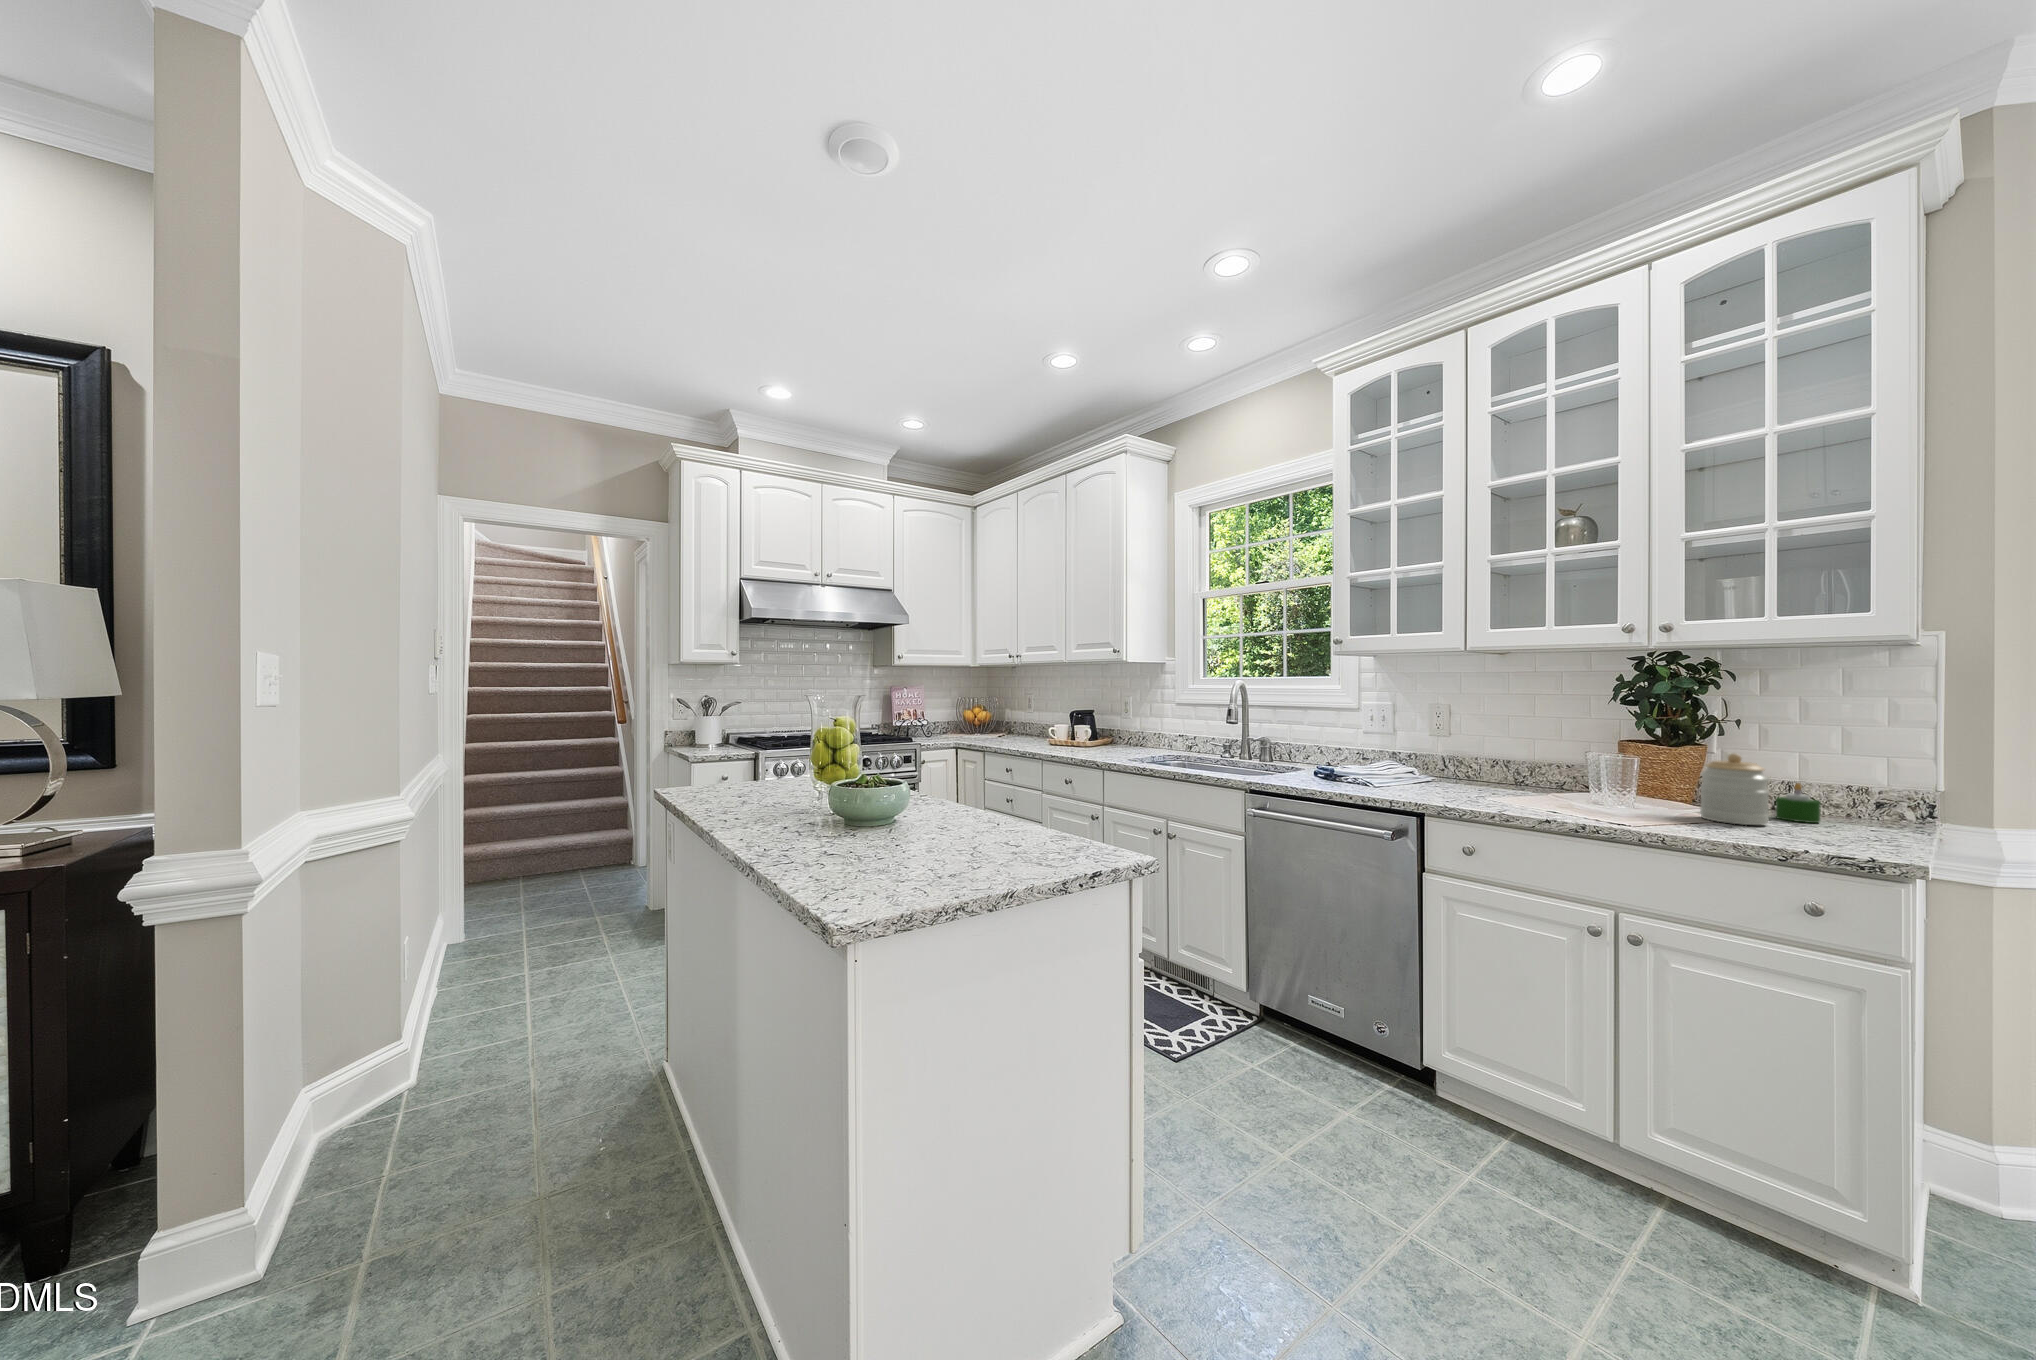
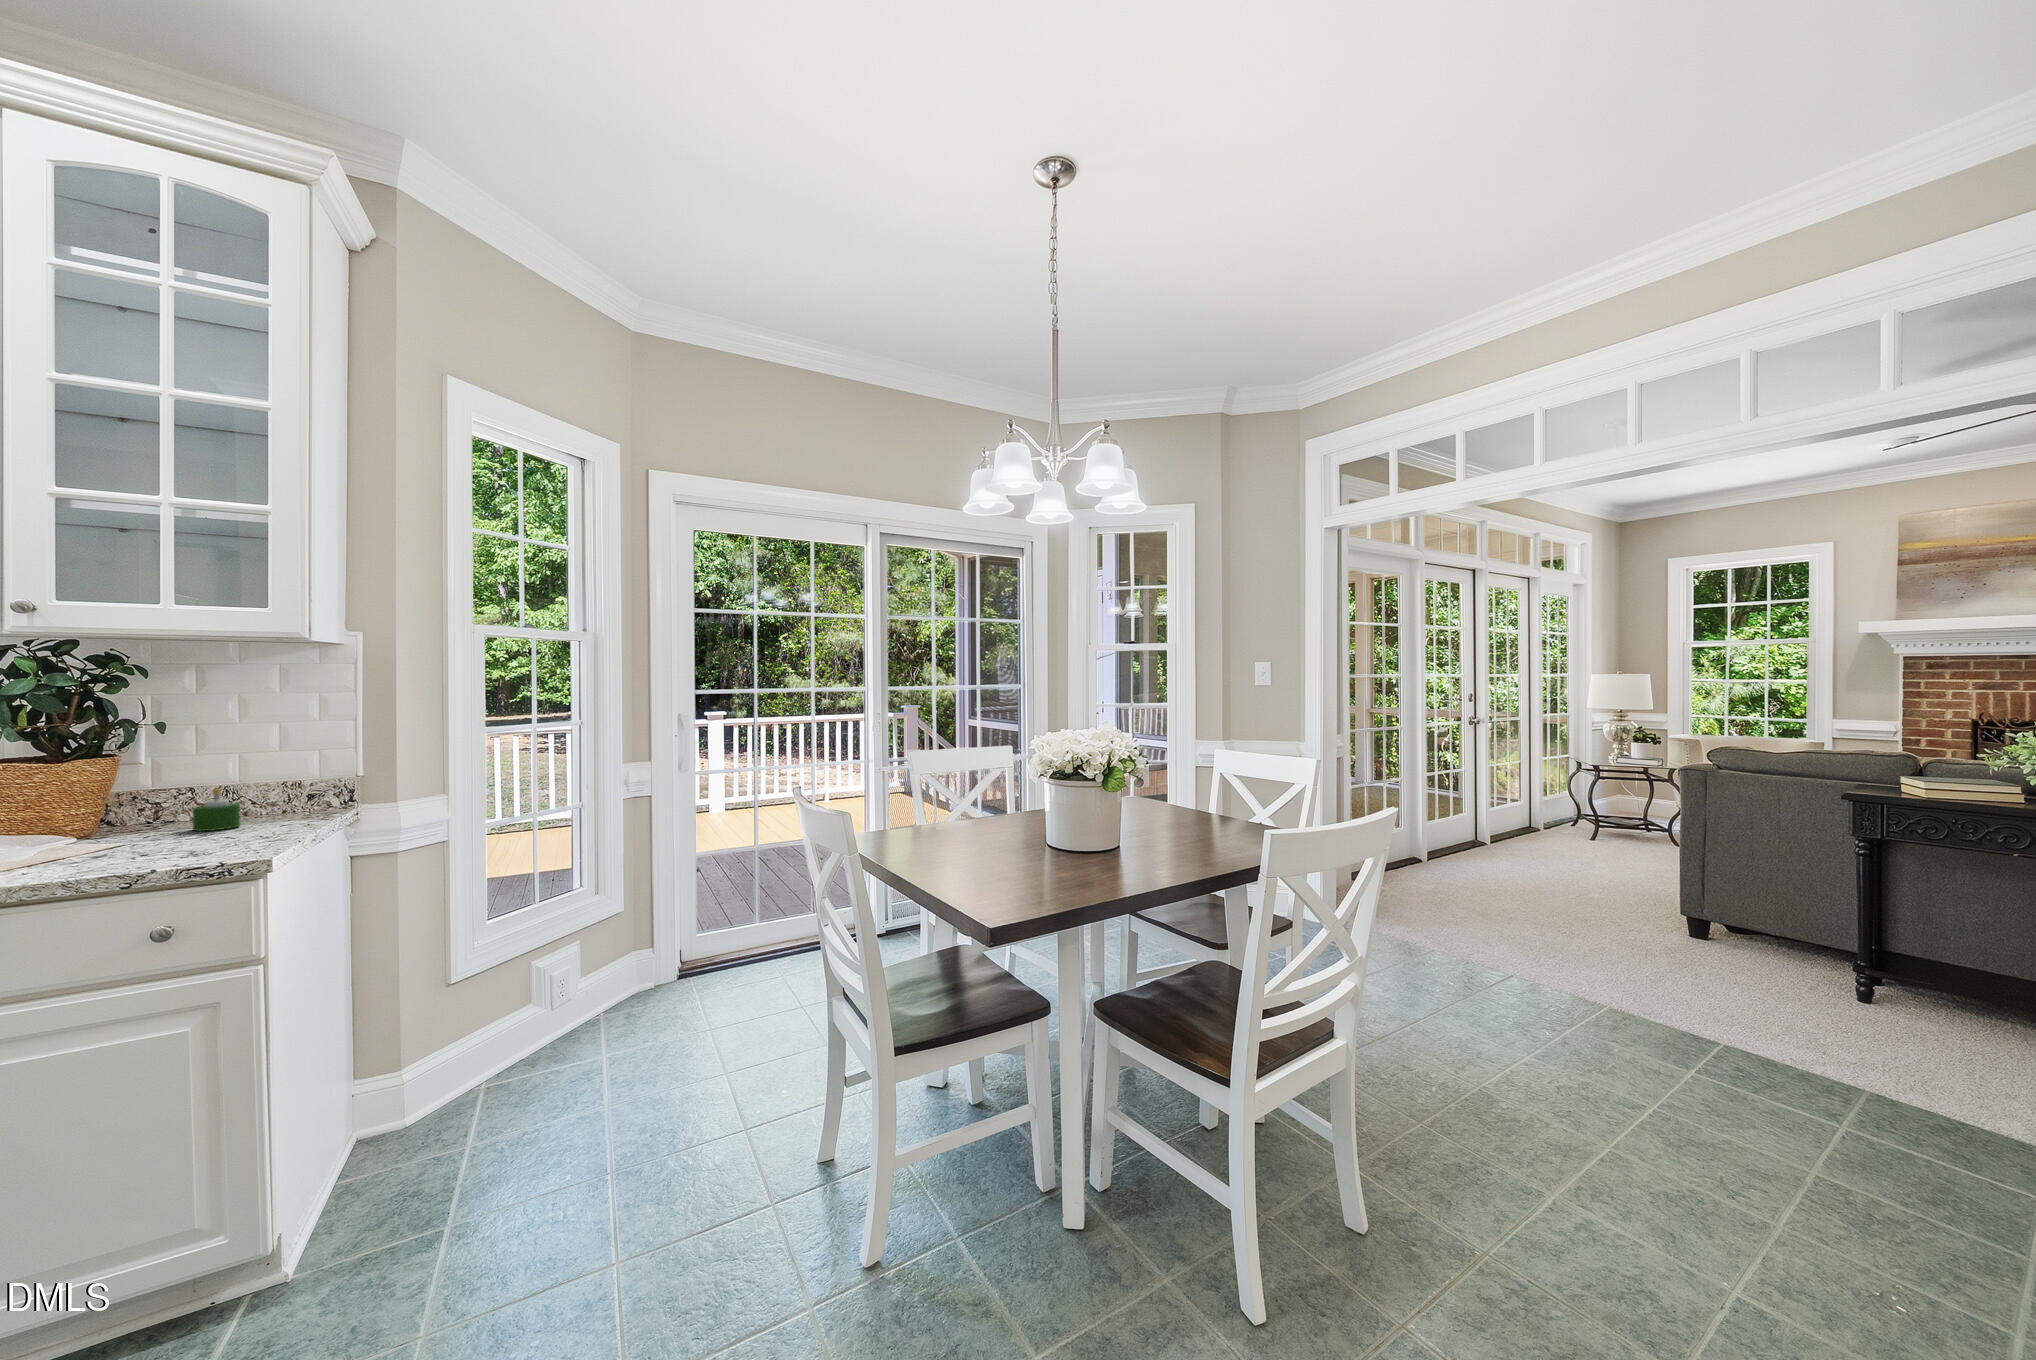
jar: present [1700,754,1769,825] -> none [67,766,159,853]

